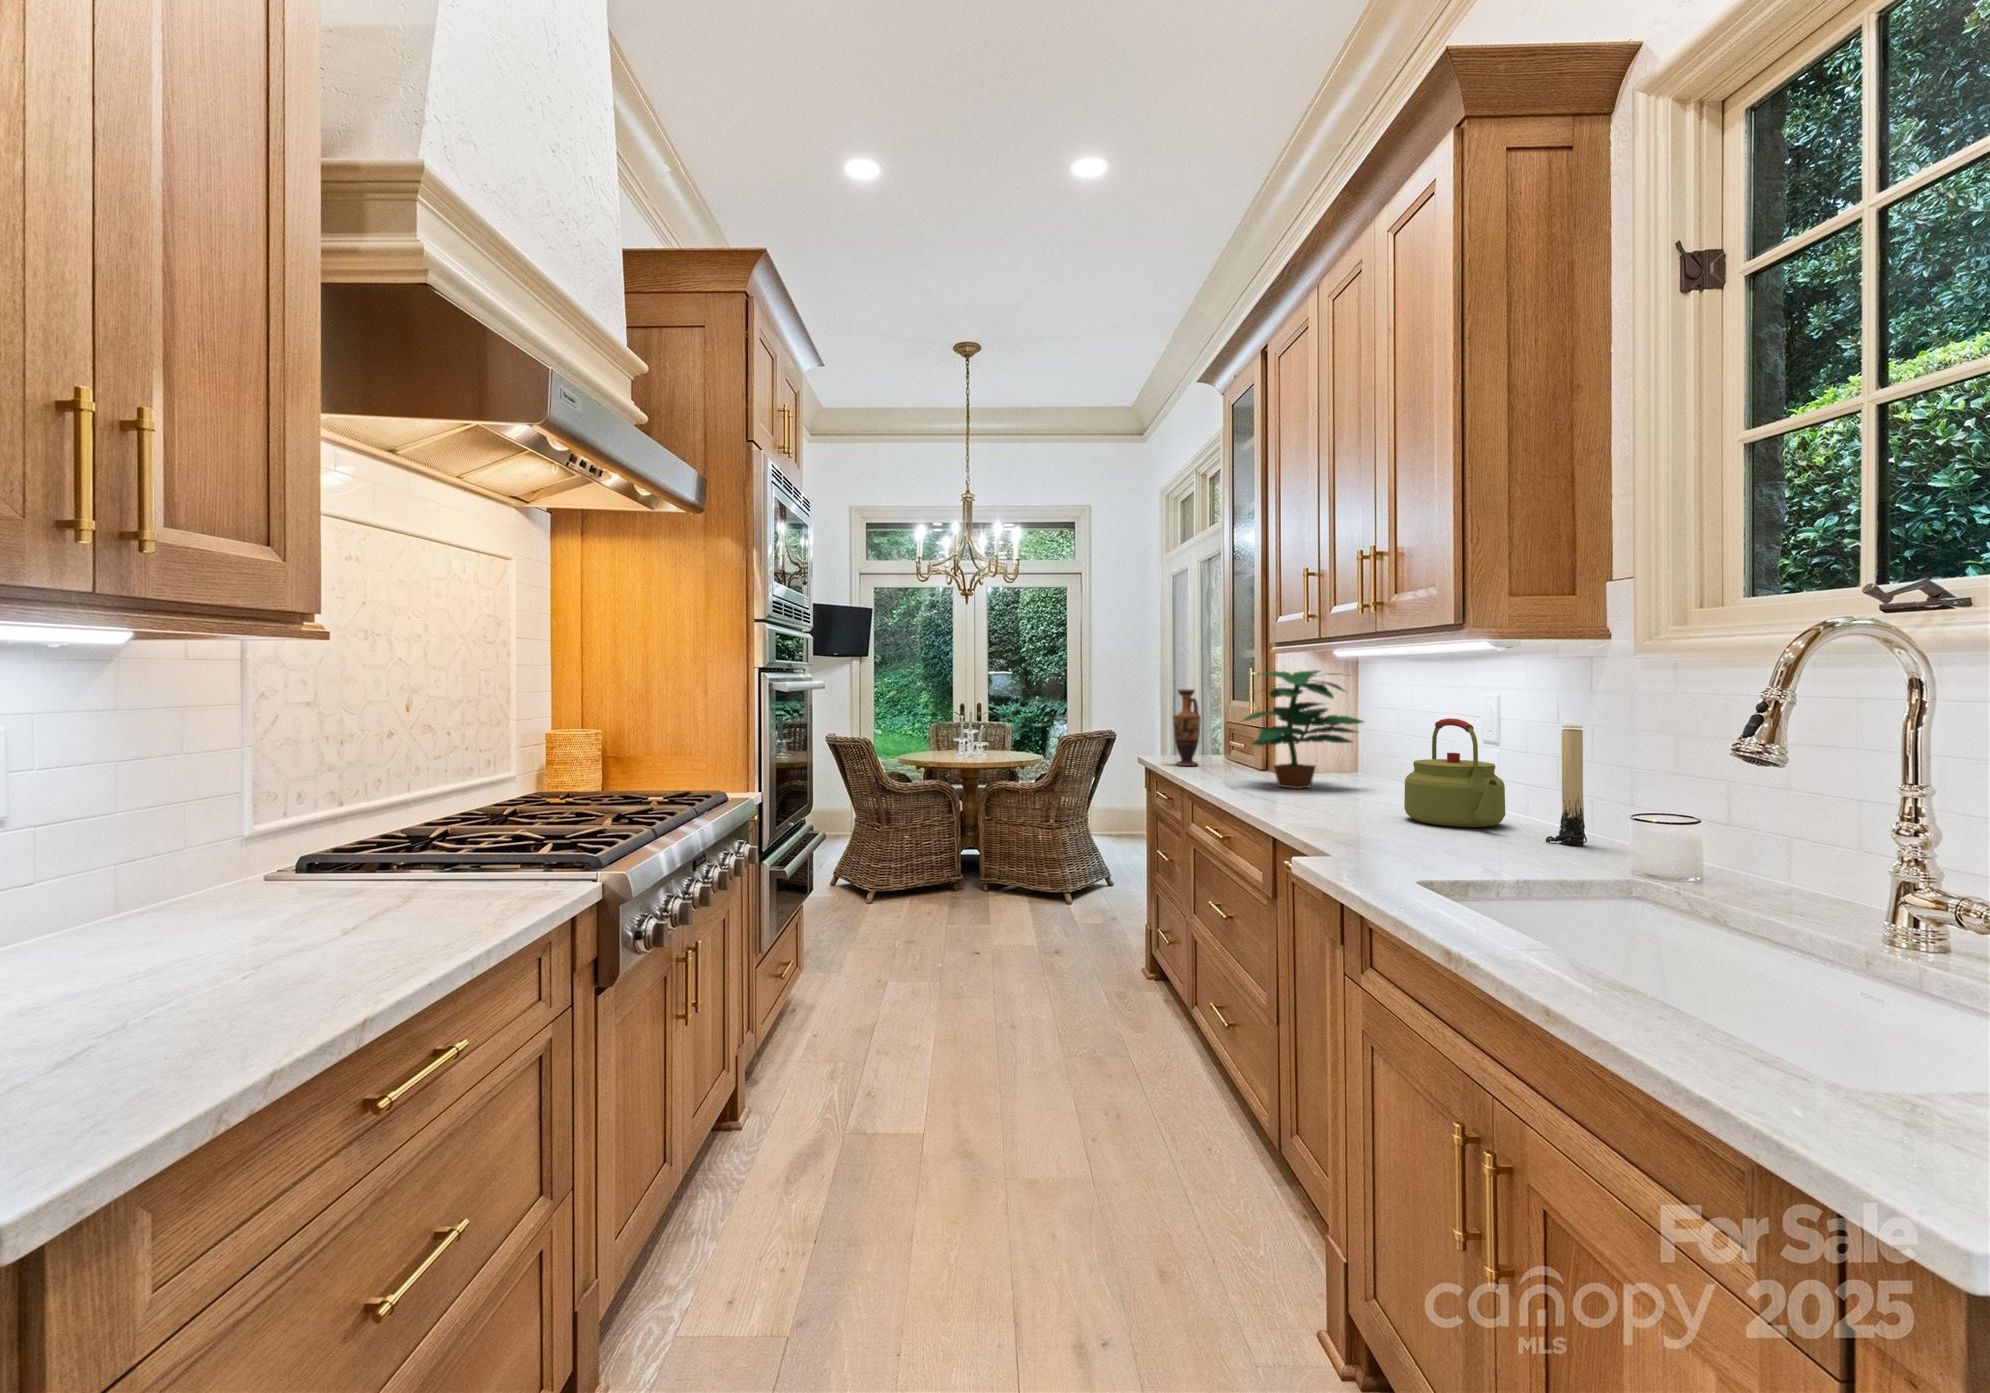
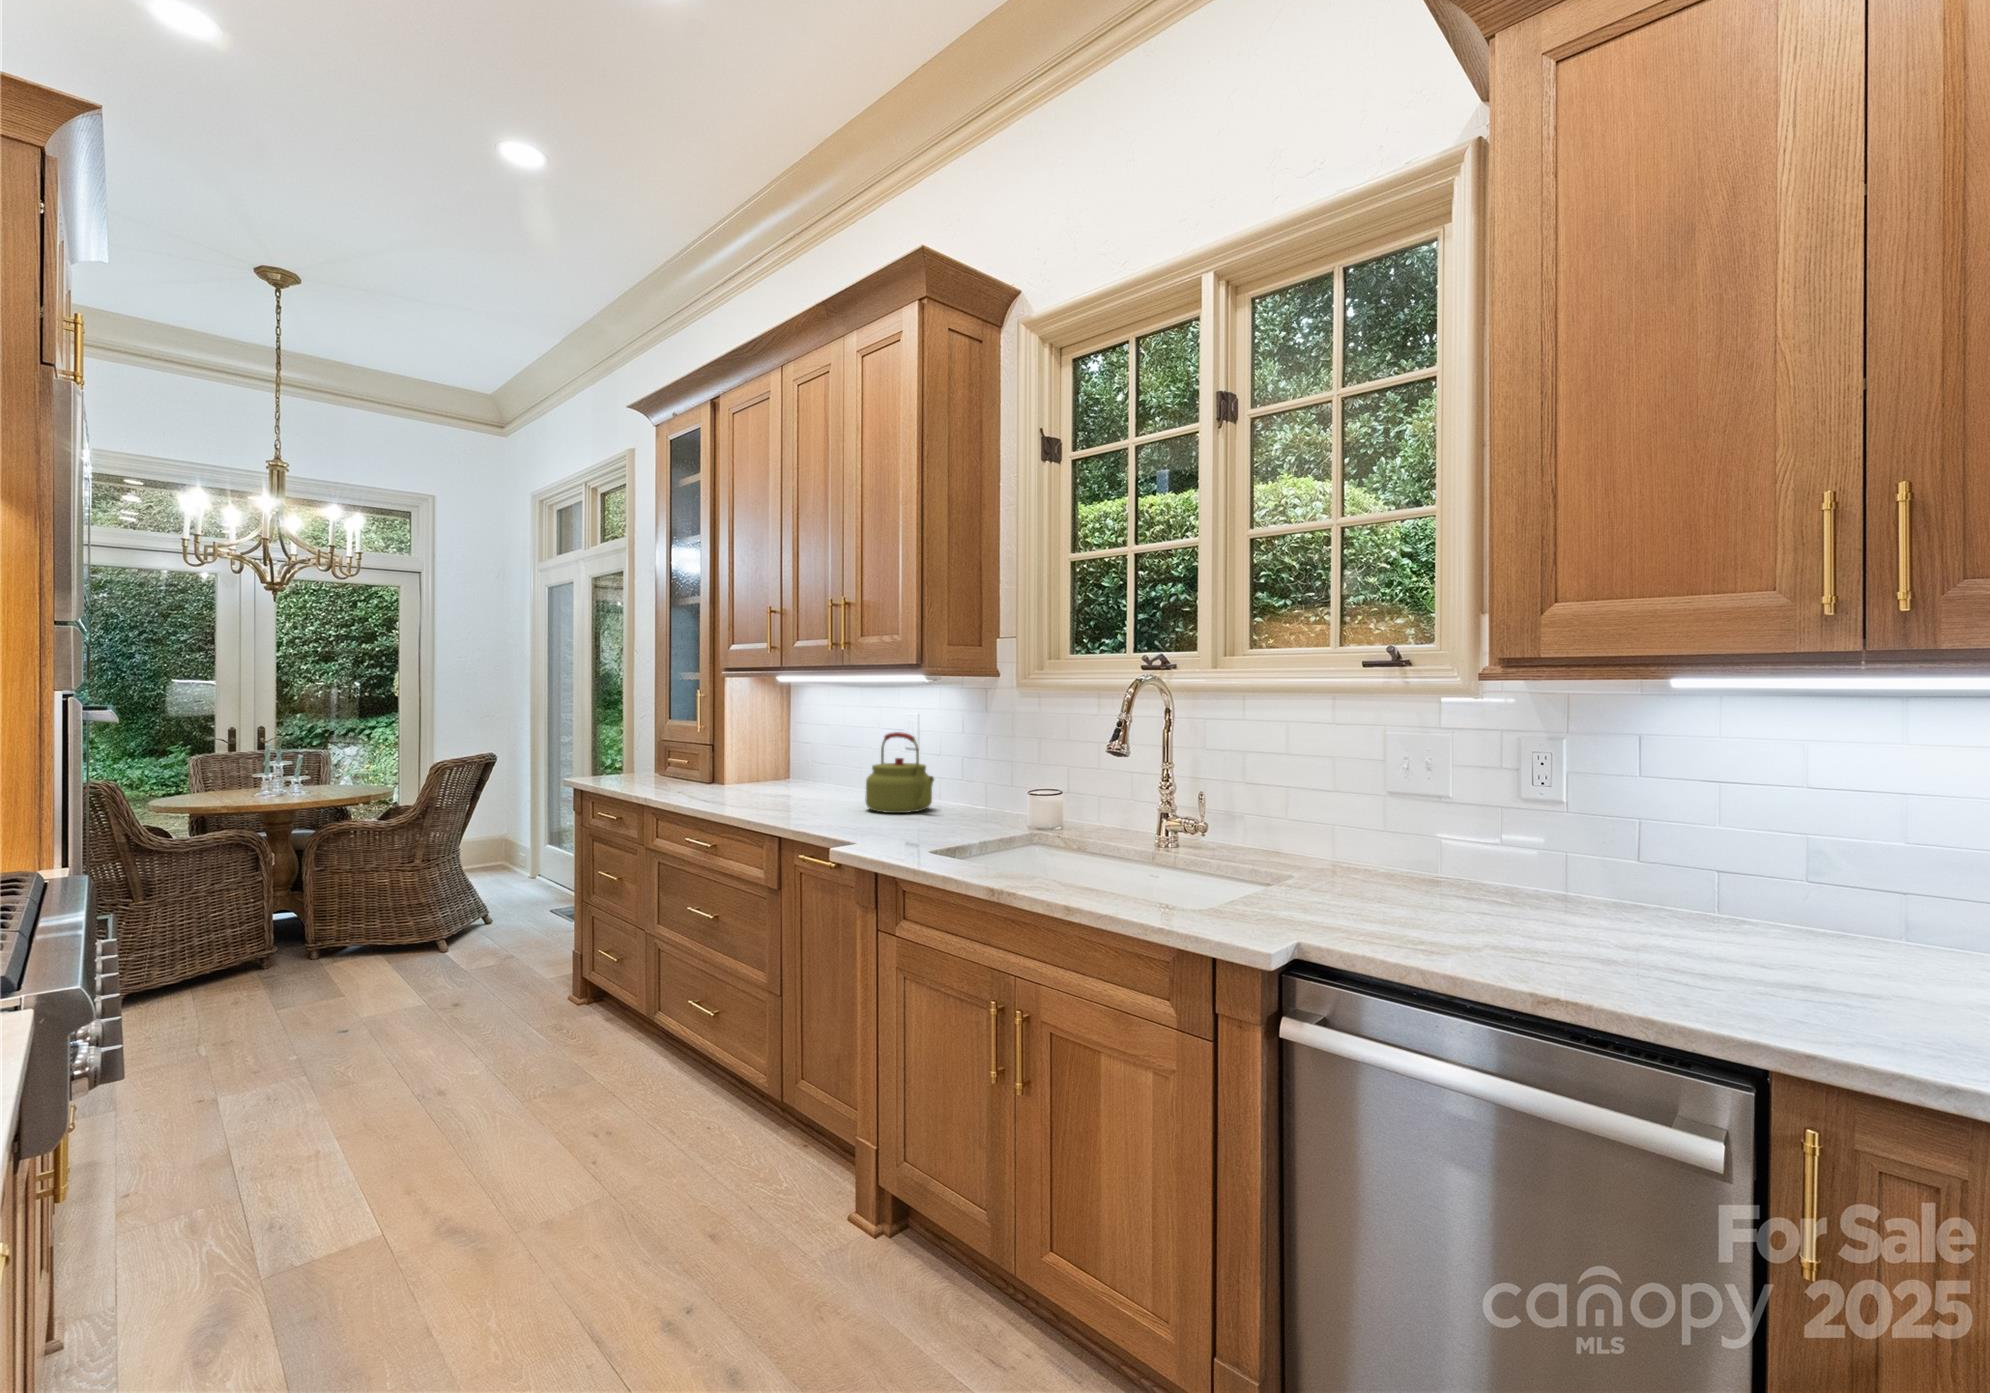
potted plant: present [1241,670,1363,789] -> none [710,692,808,796]
vase: present [1173,689,1201,766] -> none [614,709,643,784]
candle: present [1545,725,1587,845] -> none [965,735,989,816]

